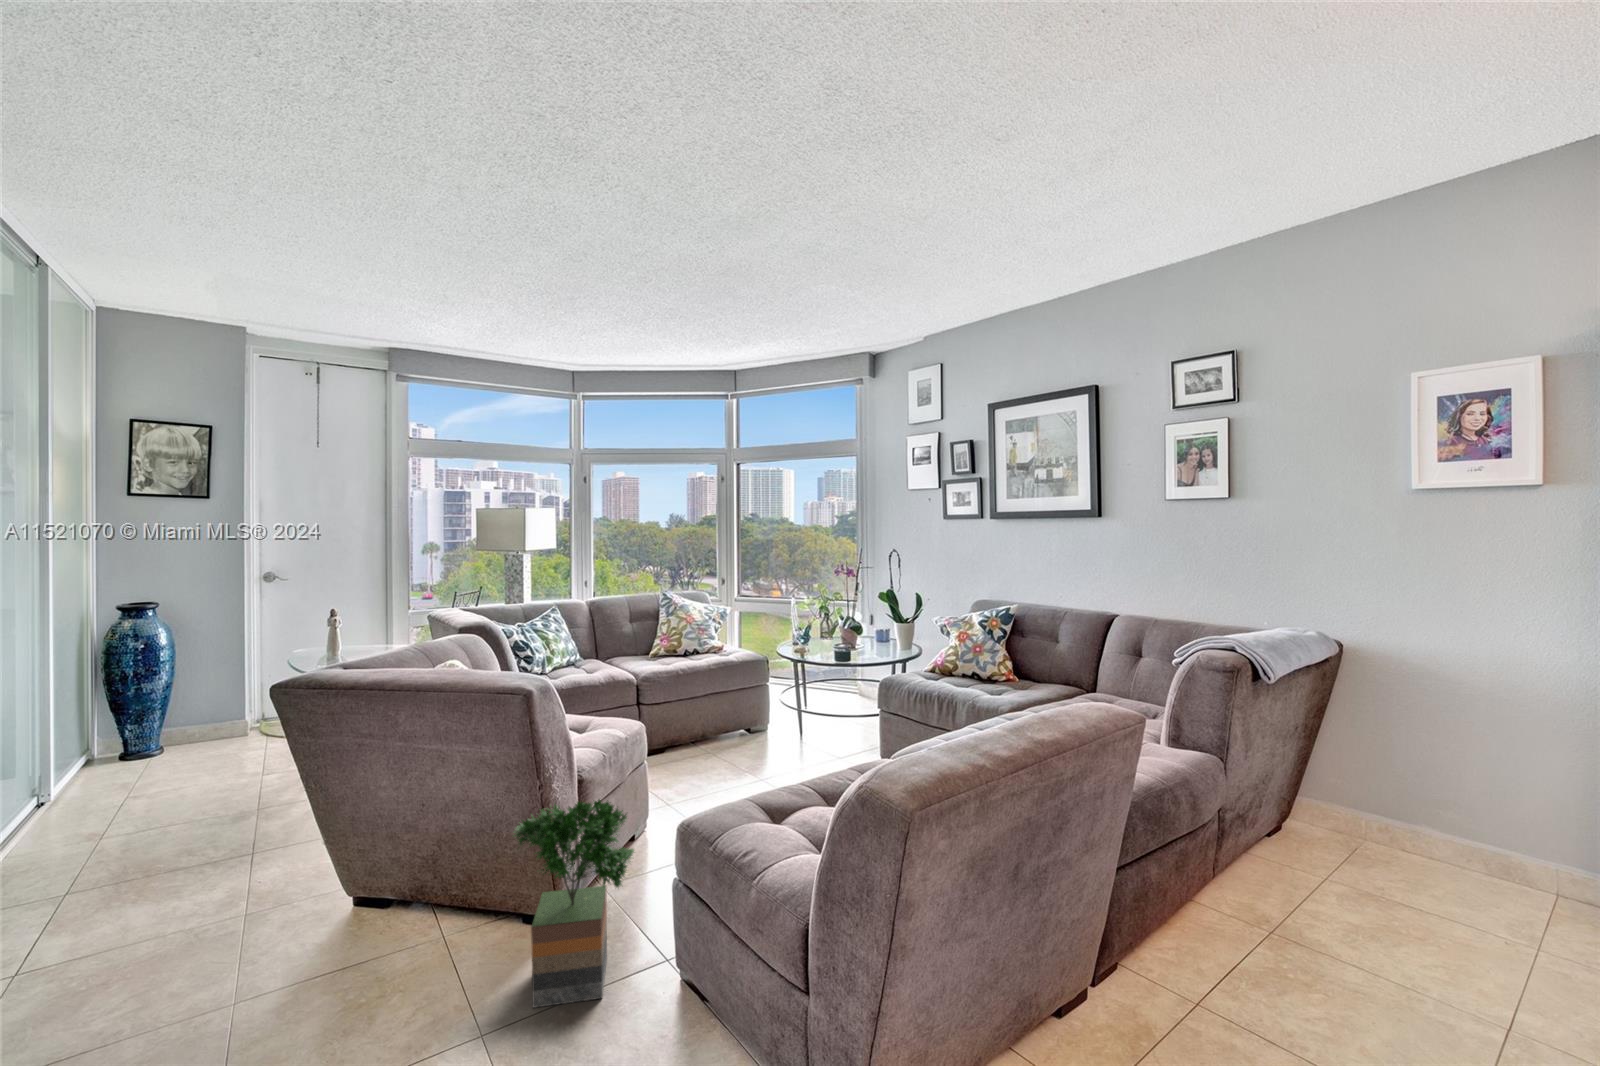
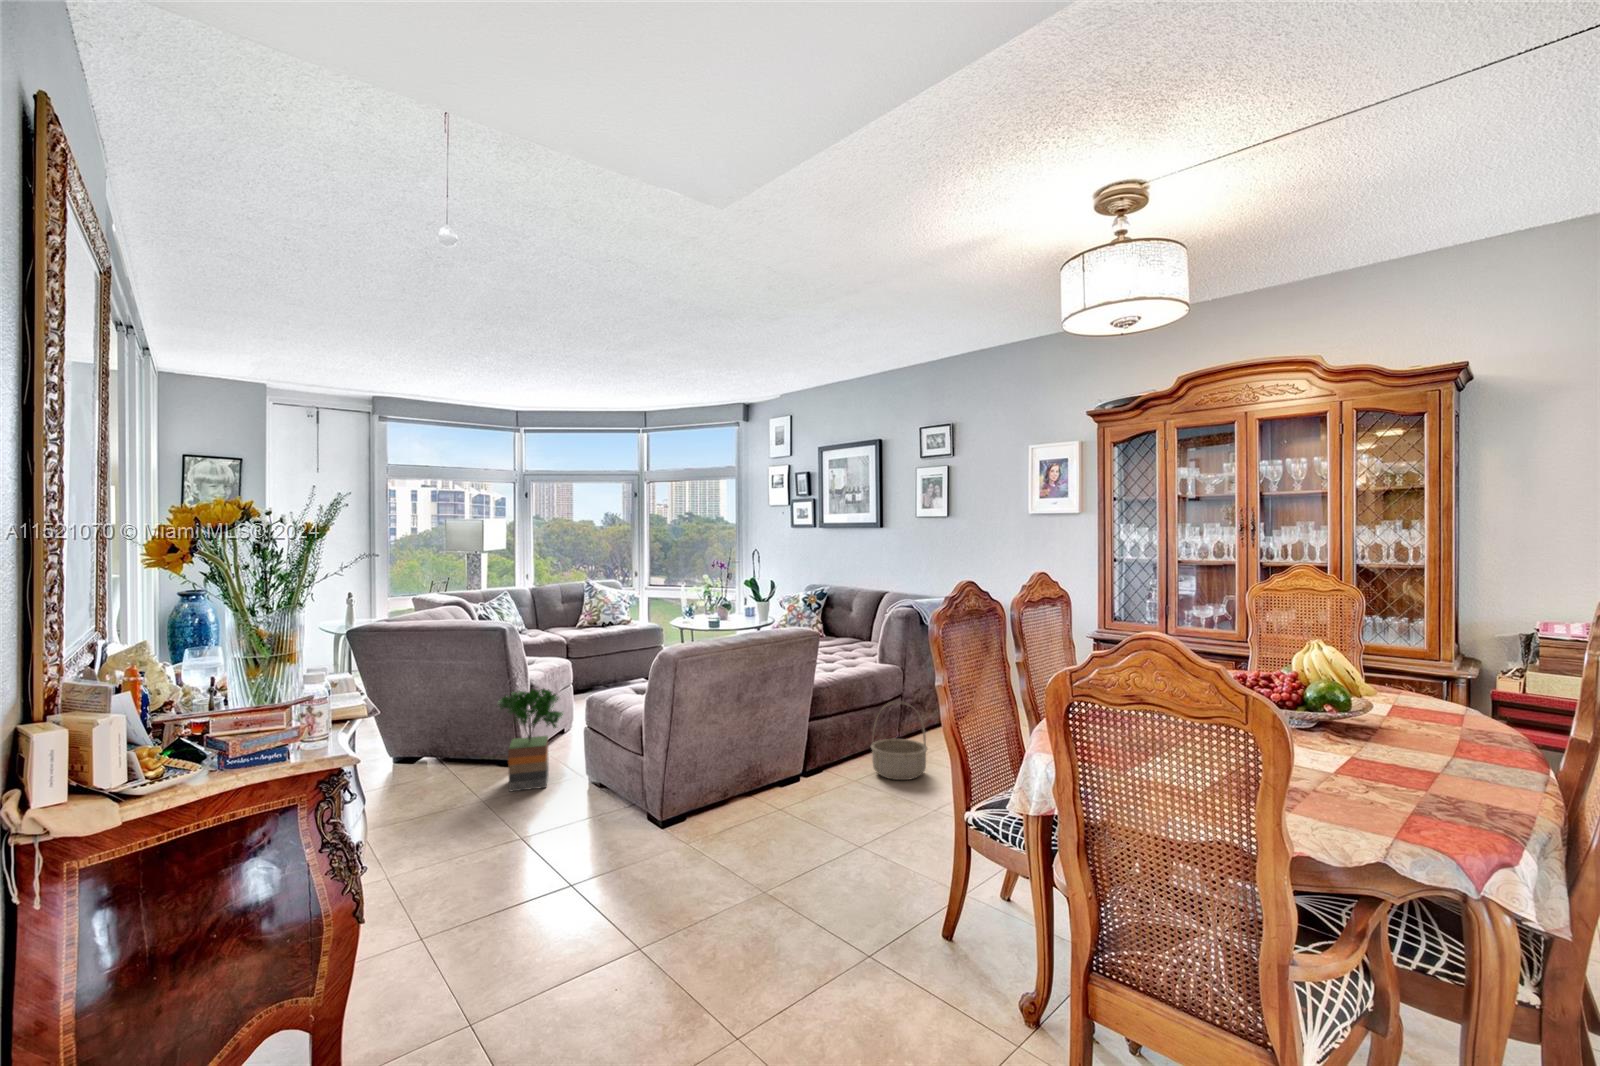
basket: none [1220,848,1355,1018] -> present [871,702,928,780]

